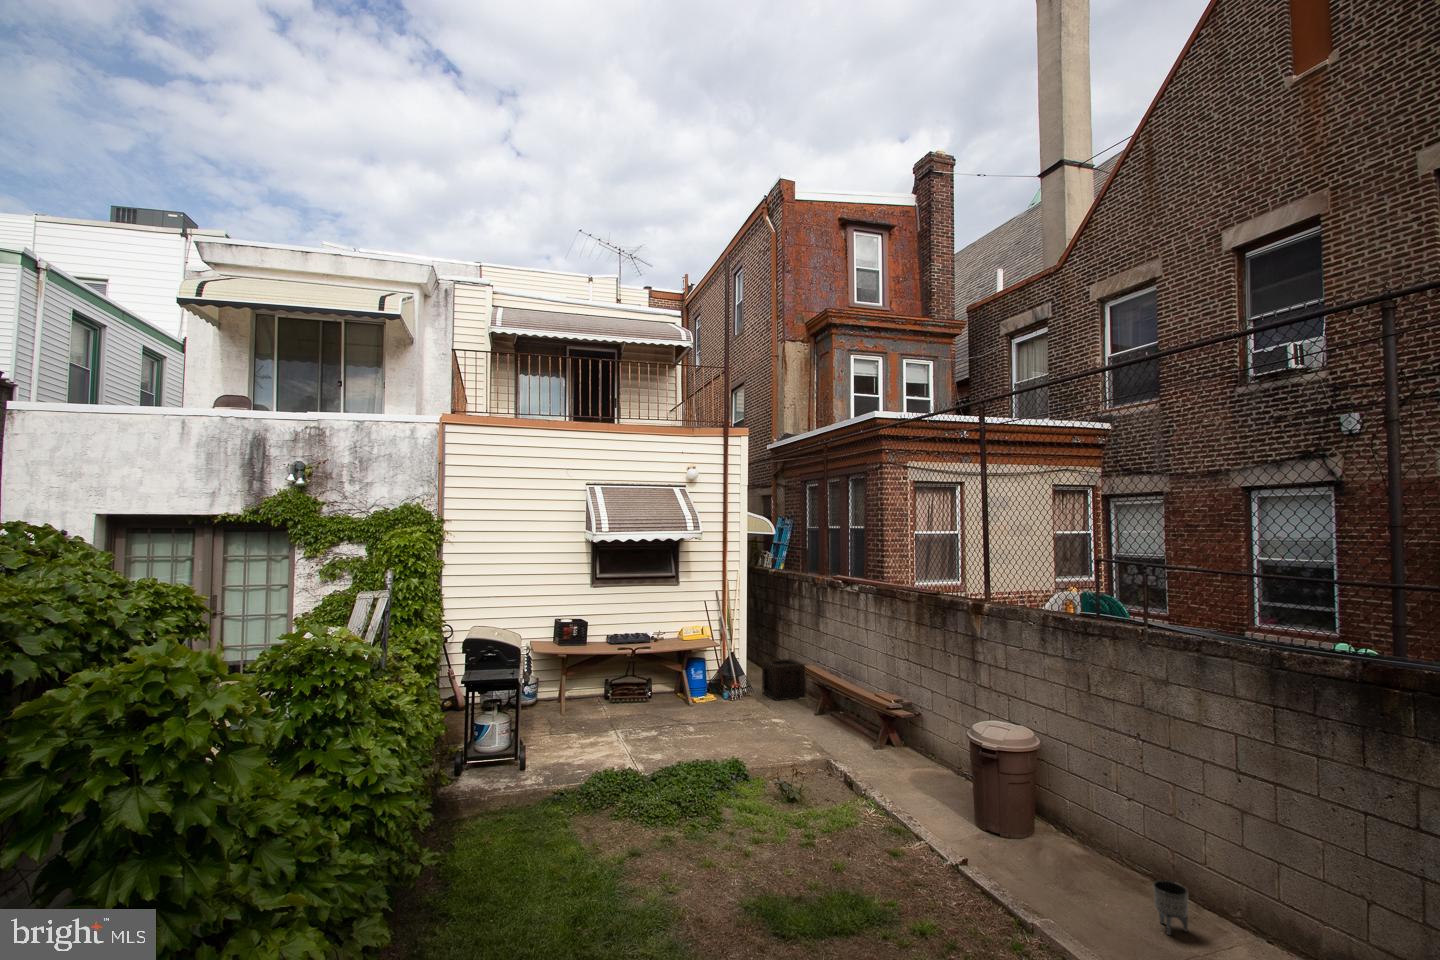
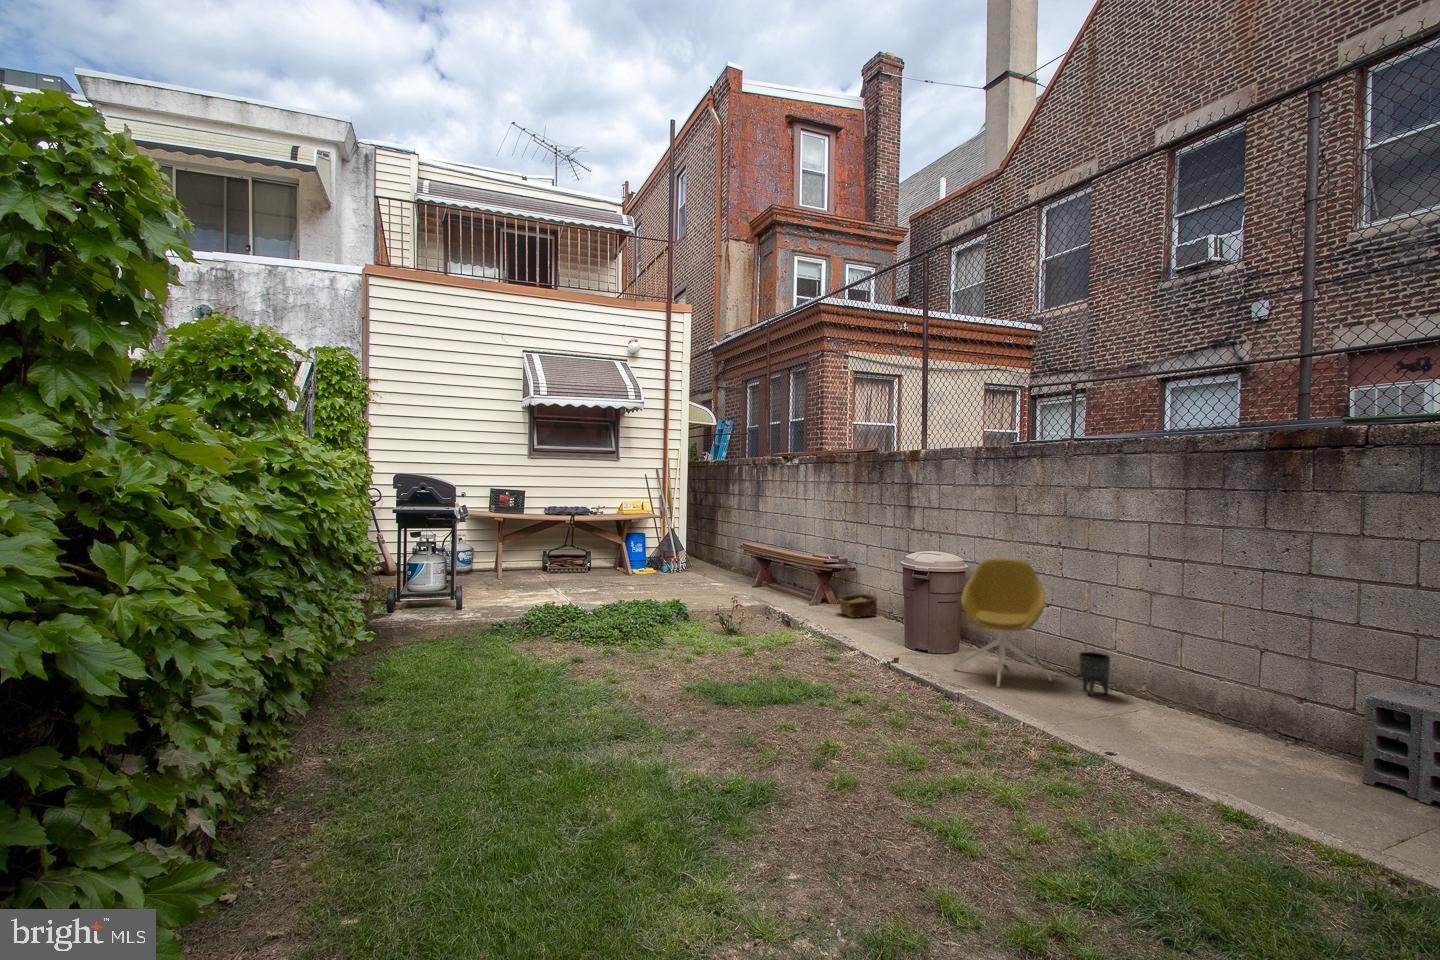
wooden crate: present [762,659,806,700] -> none [699,537,742,574]
woven basket: none [900,748,942,783] -> present [839,589,877,618]
chair: none [1018,757,1126,916] -> present [954,558,1052,687]

